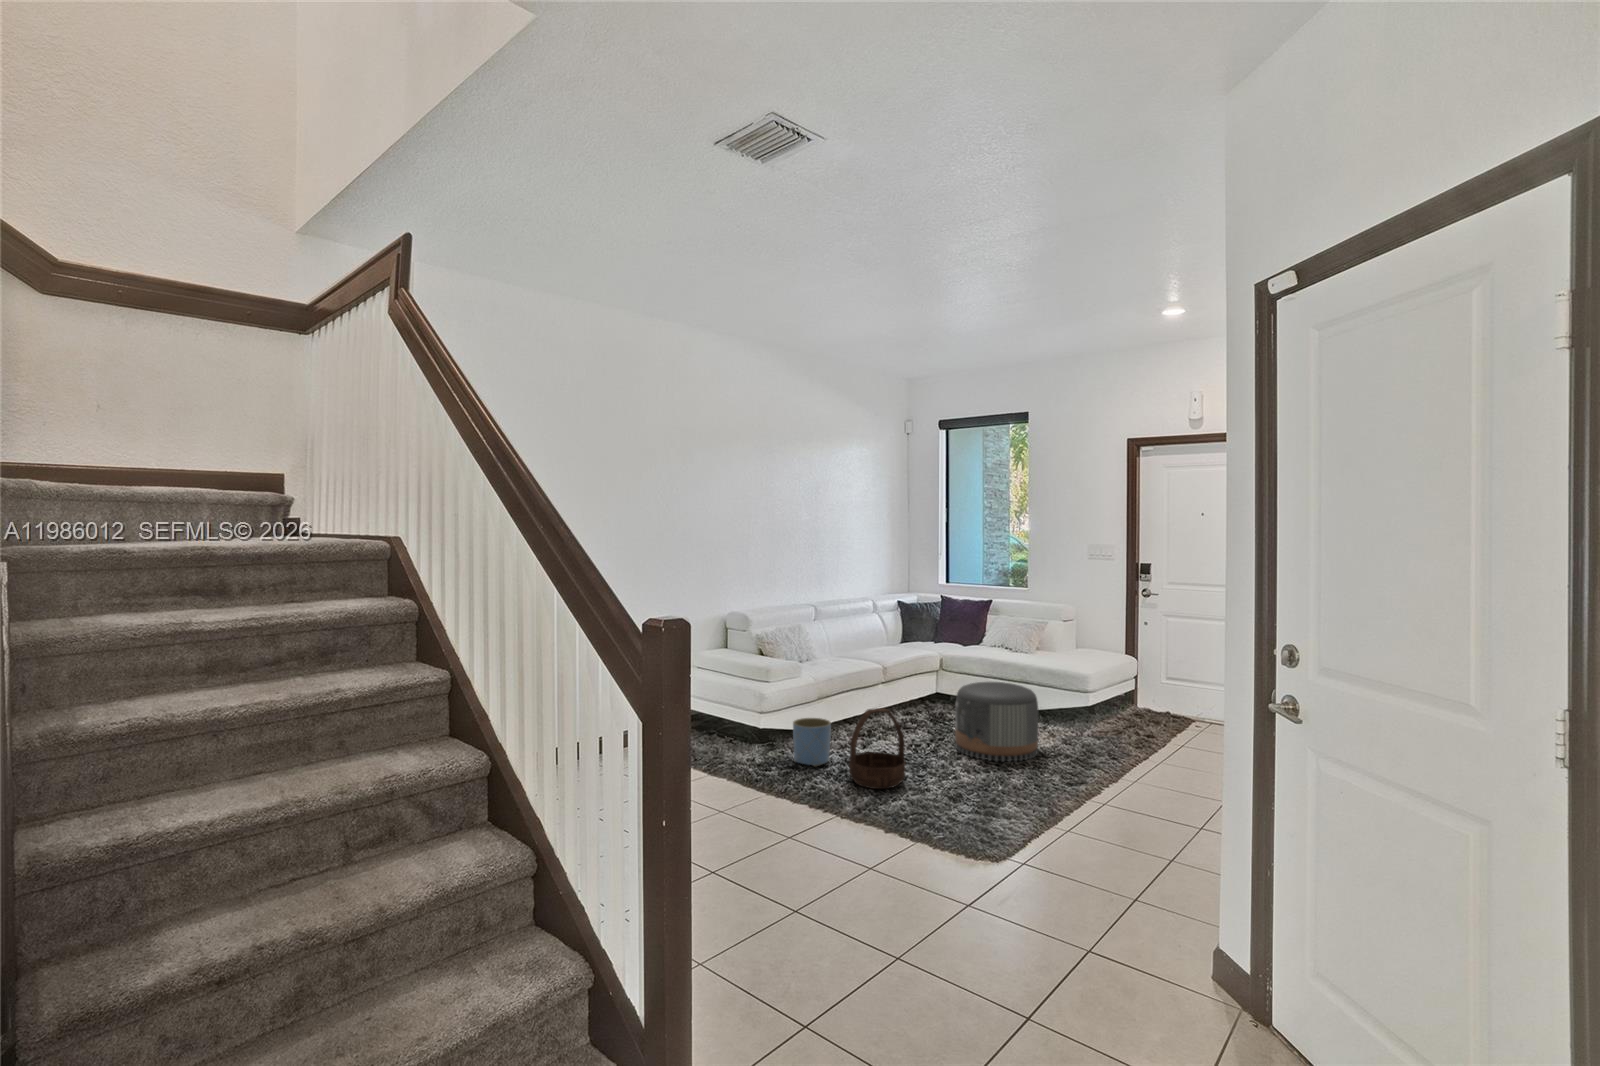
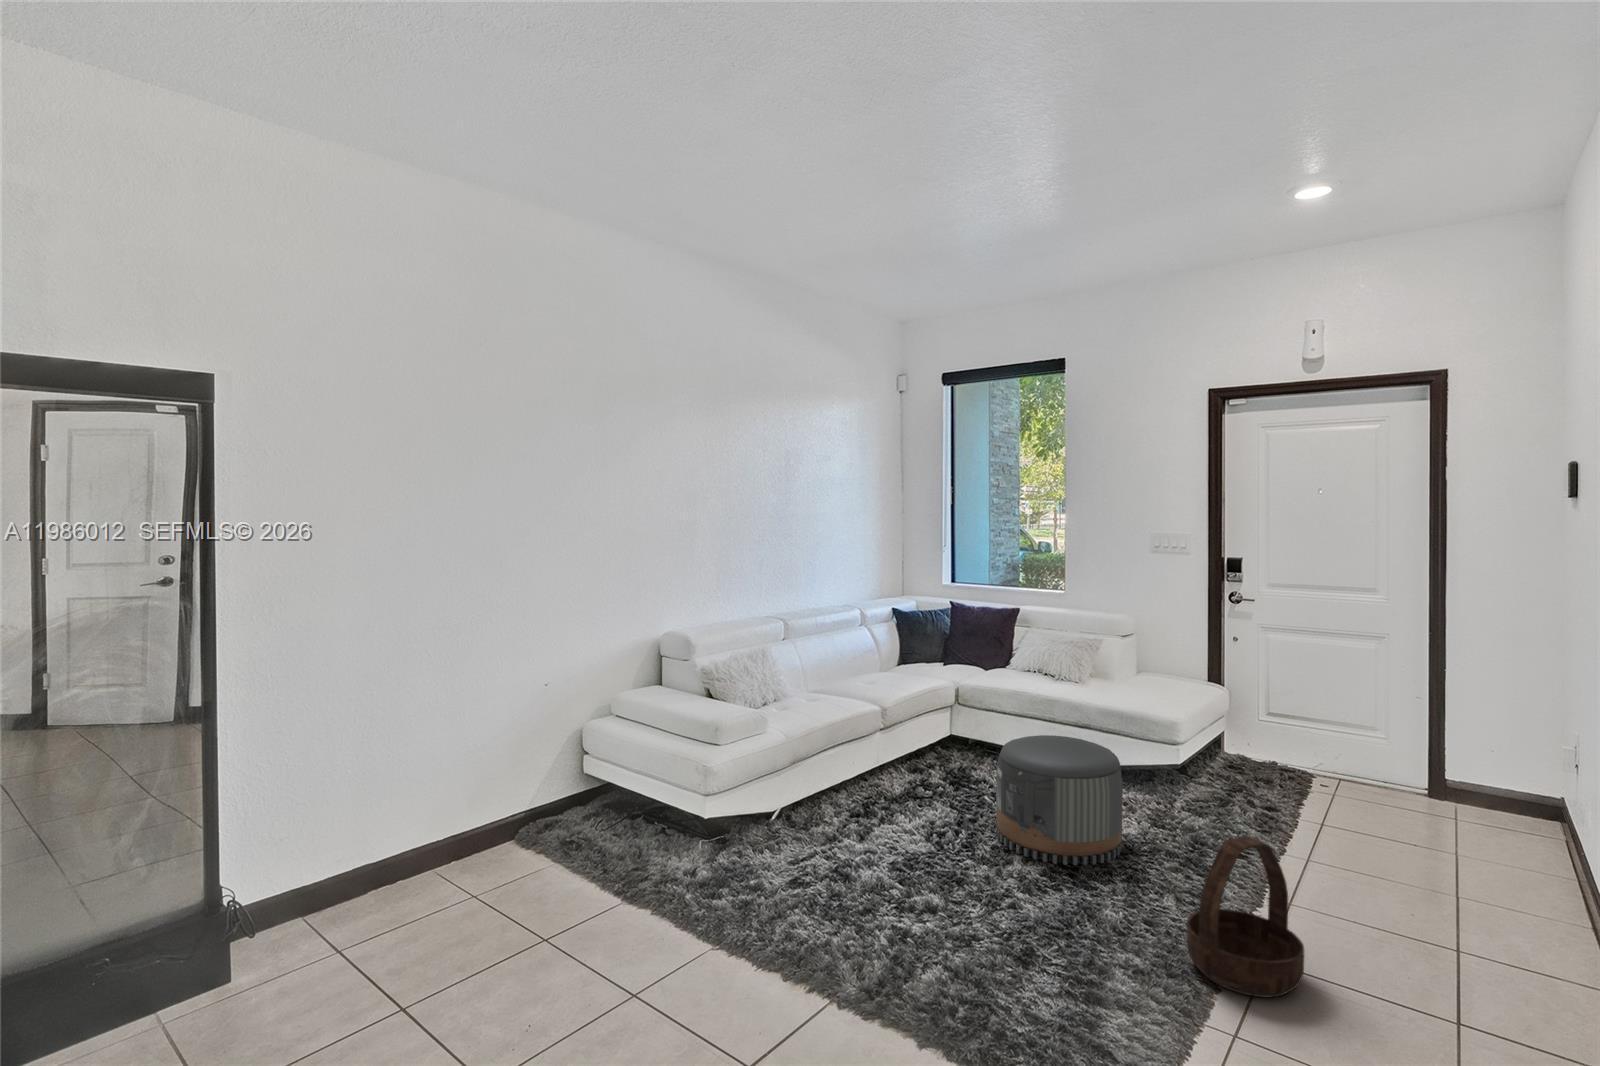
basket: present [849,708,906,789] -> present [1186,836,1304,998]
planter: present [793,718,831,767] -> none [754,801,813,884]

